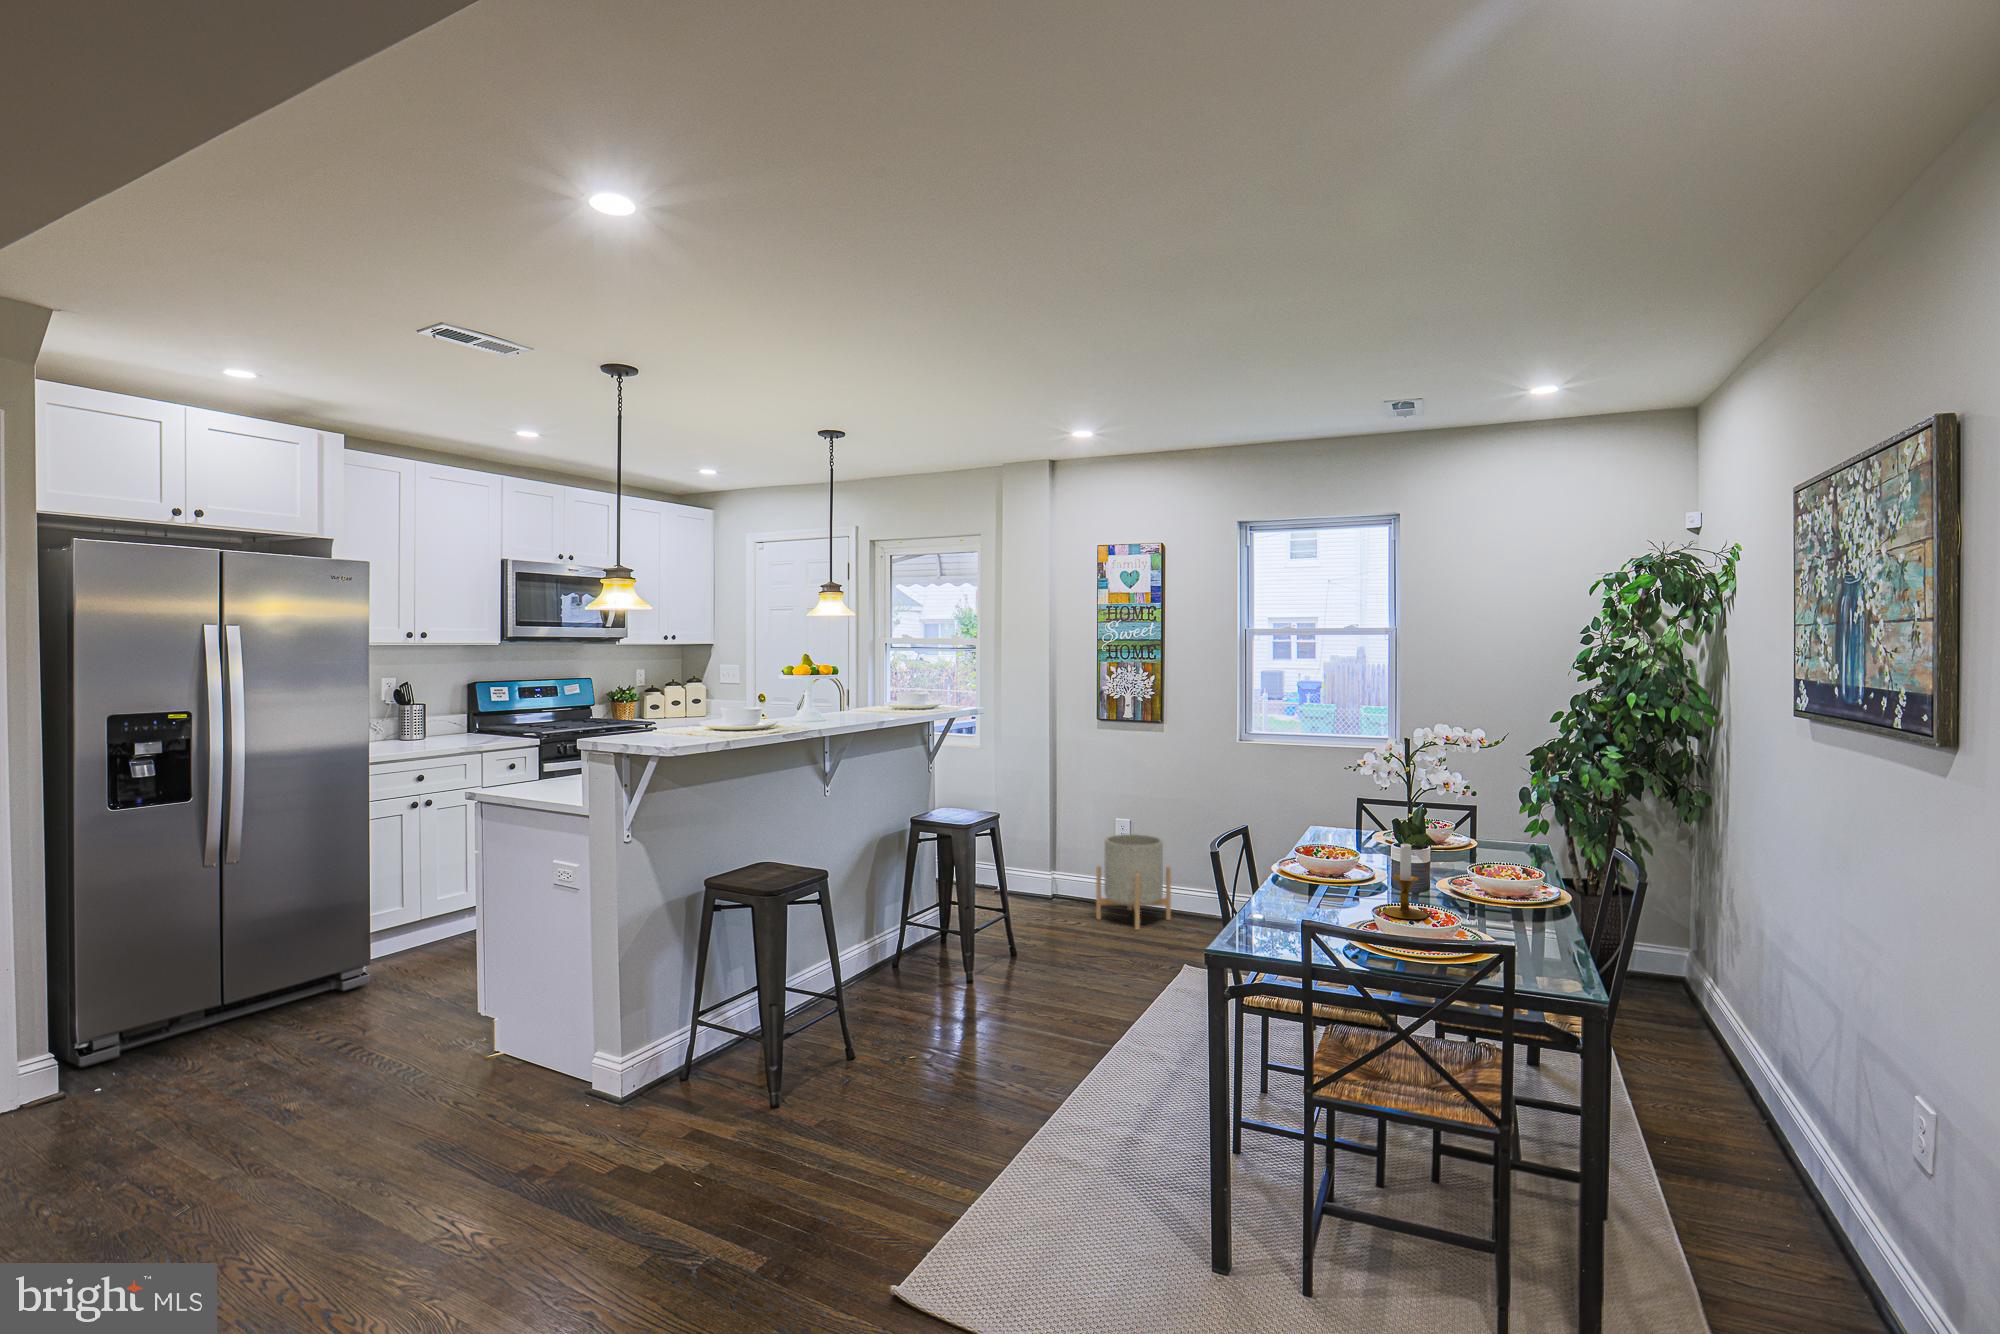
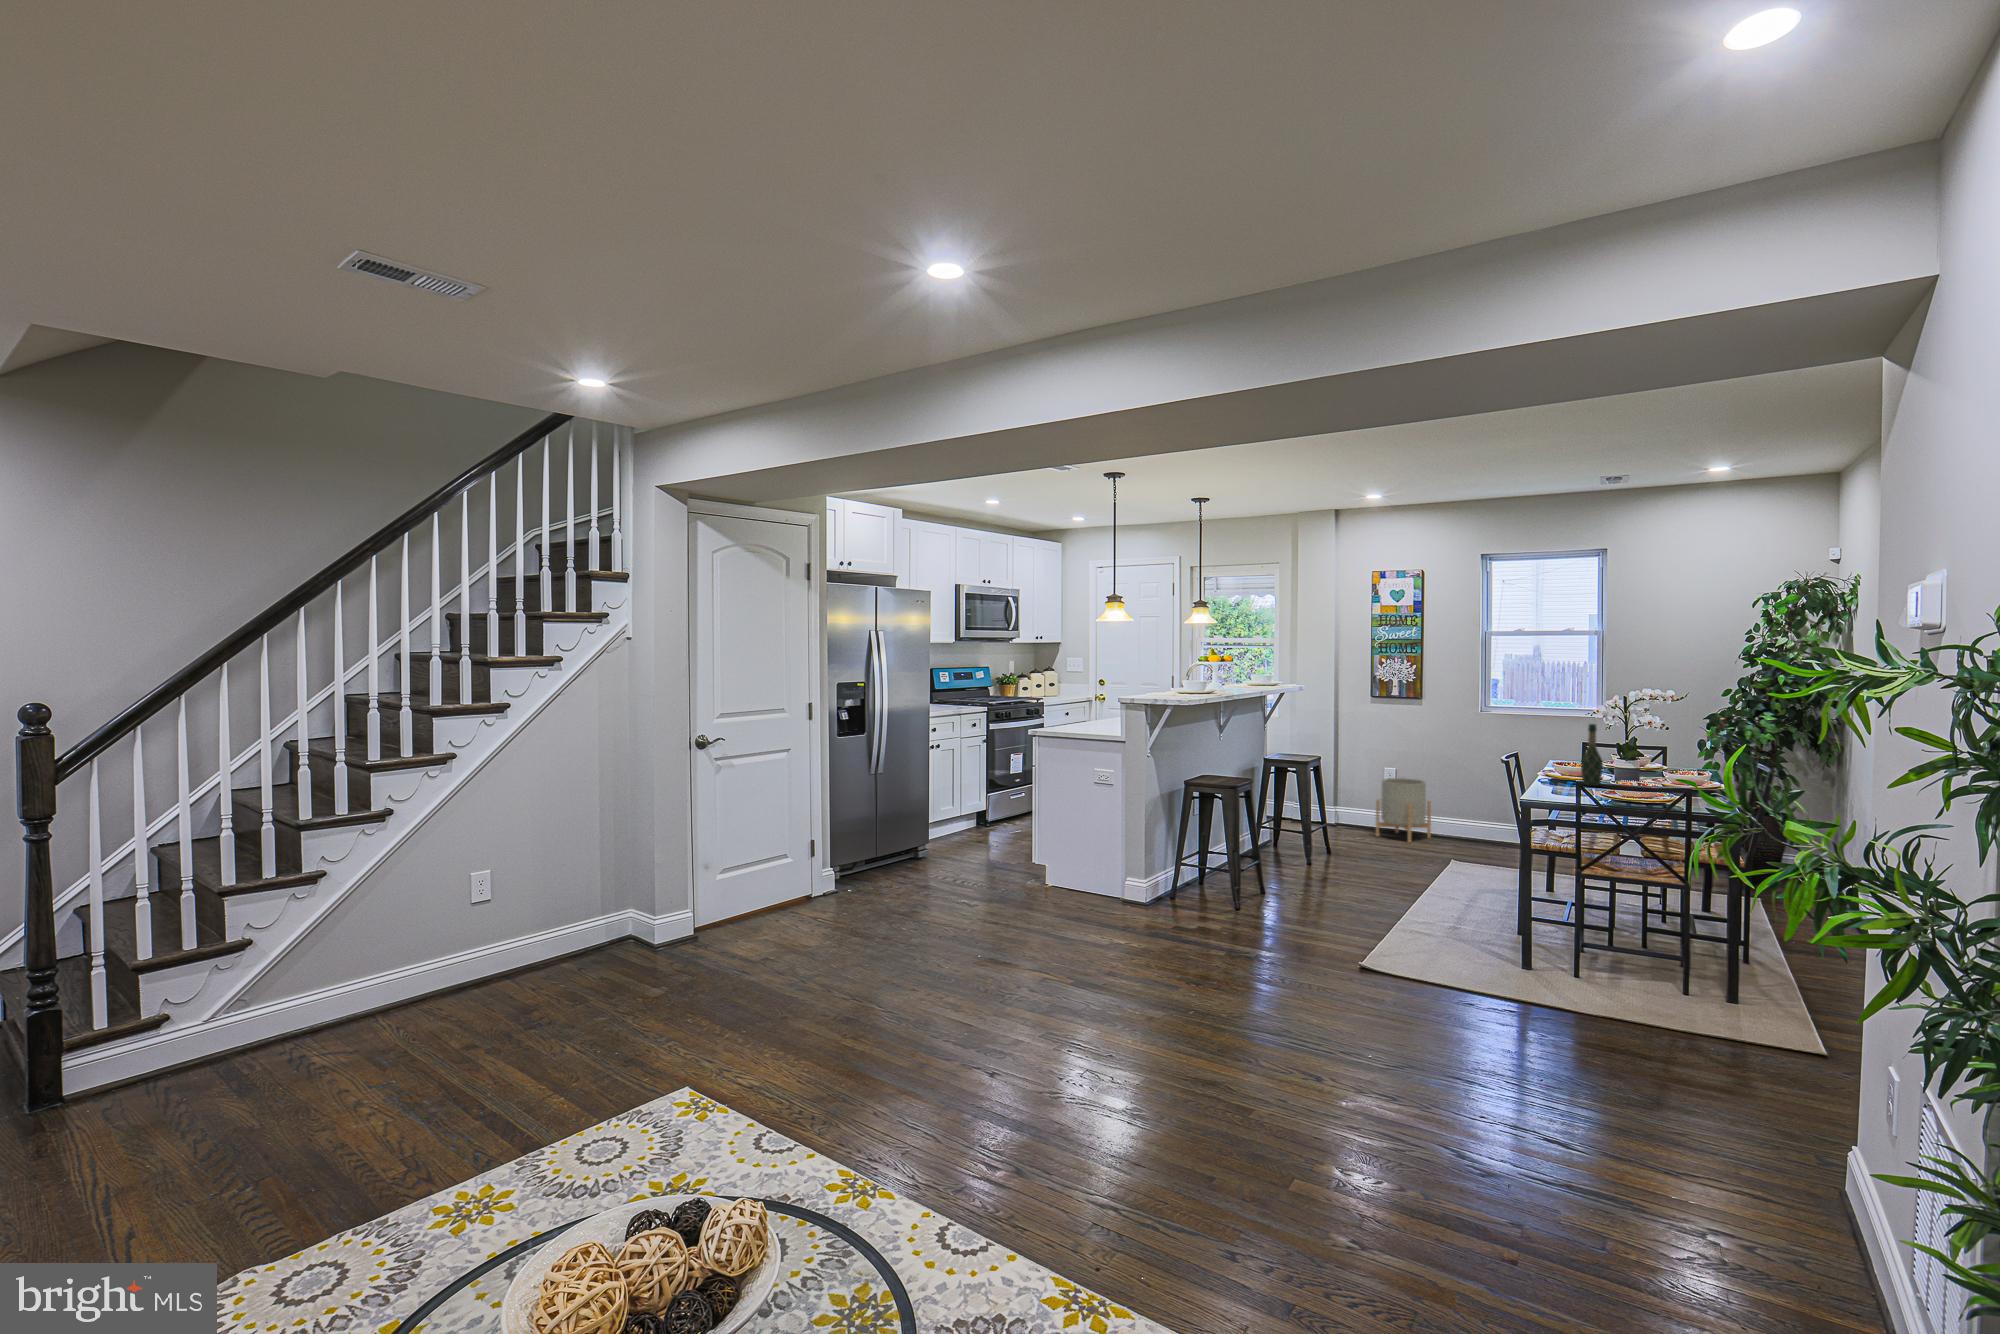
wine bottle: none [1315,787,1352,900] -> present [1581,724,1603,786]
candlestick: present [1383,844,1427,919] -> none [1624,753,1651,793]

